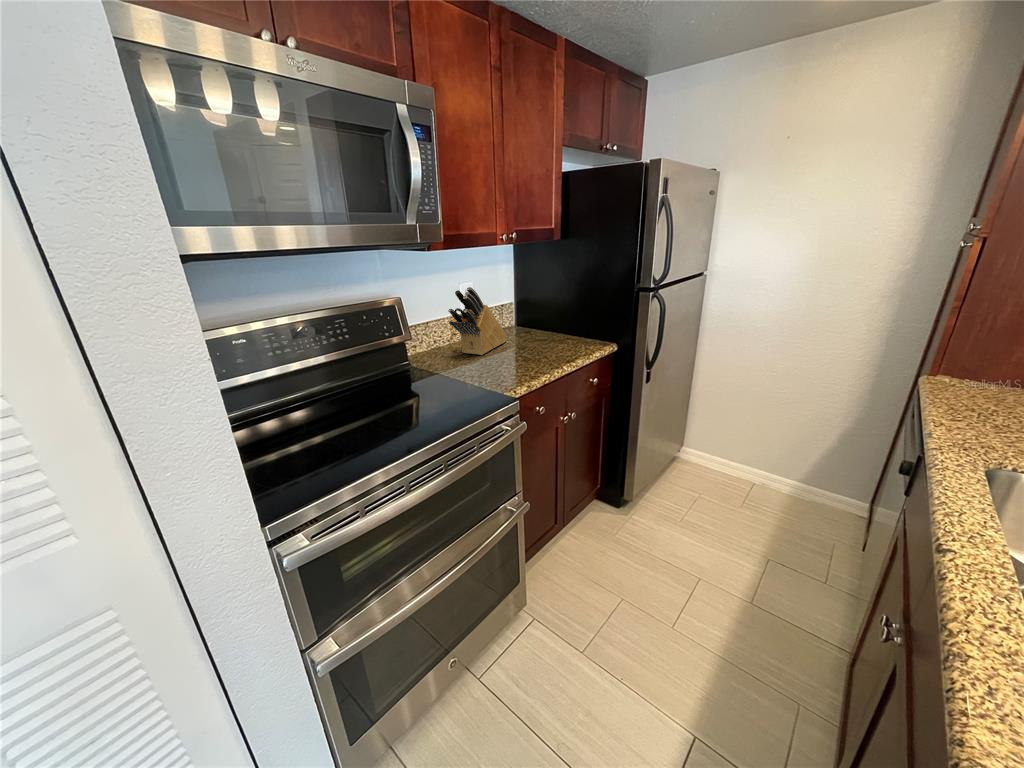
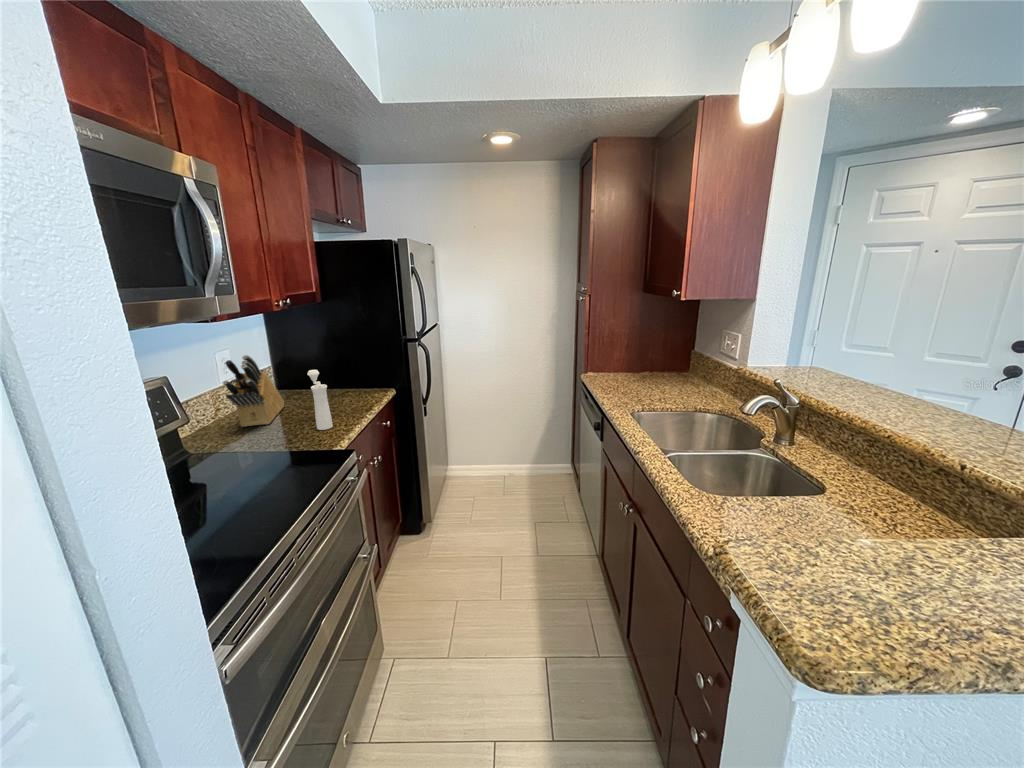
pepper mill: none [510,309,527,371] -> present [307,370,333,430]

